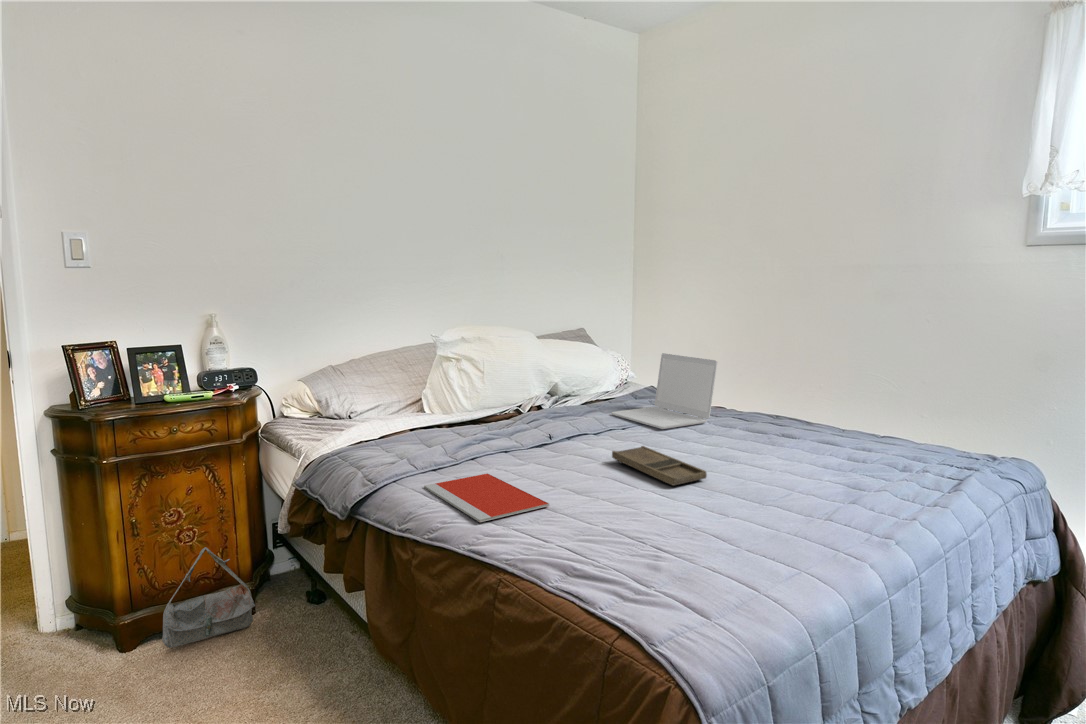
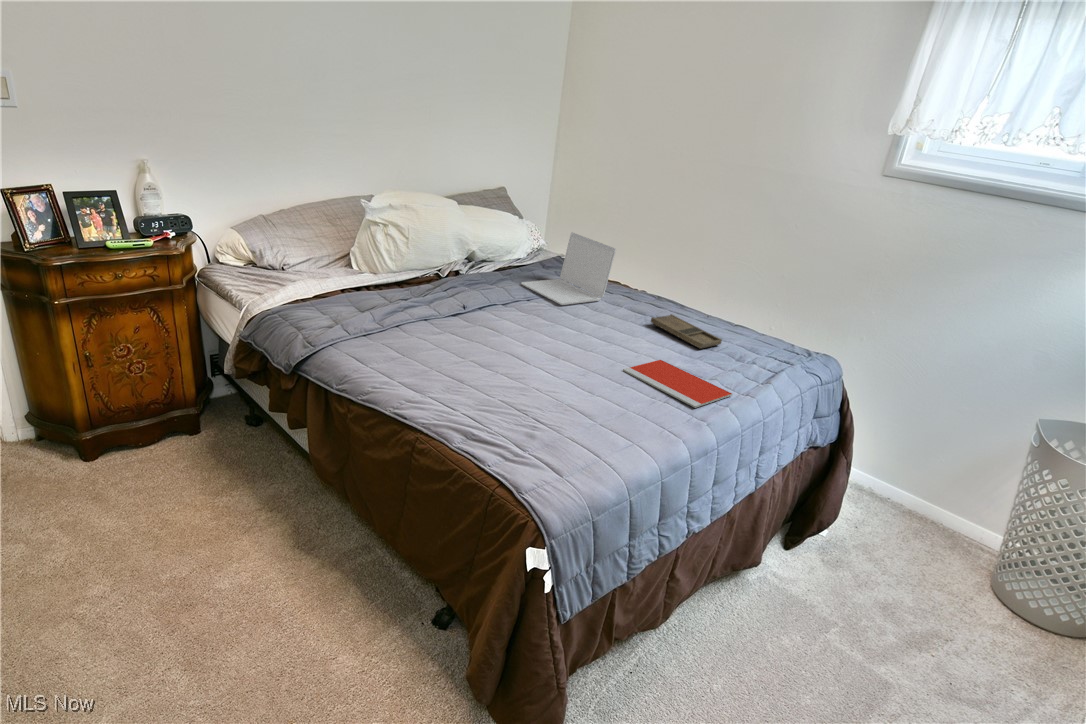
tray: present [612,446,707,485] -> present [651,314,722,348]
notebook: present [424,474,549,522] -> present [623,360,732,408]
bag: present [162,547,255,648] -> none [122,379,203,460]

